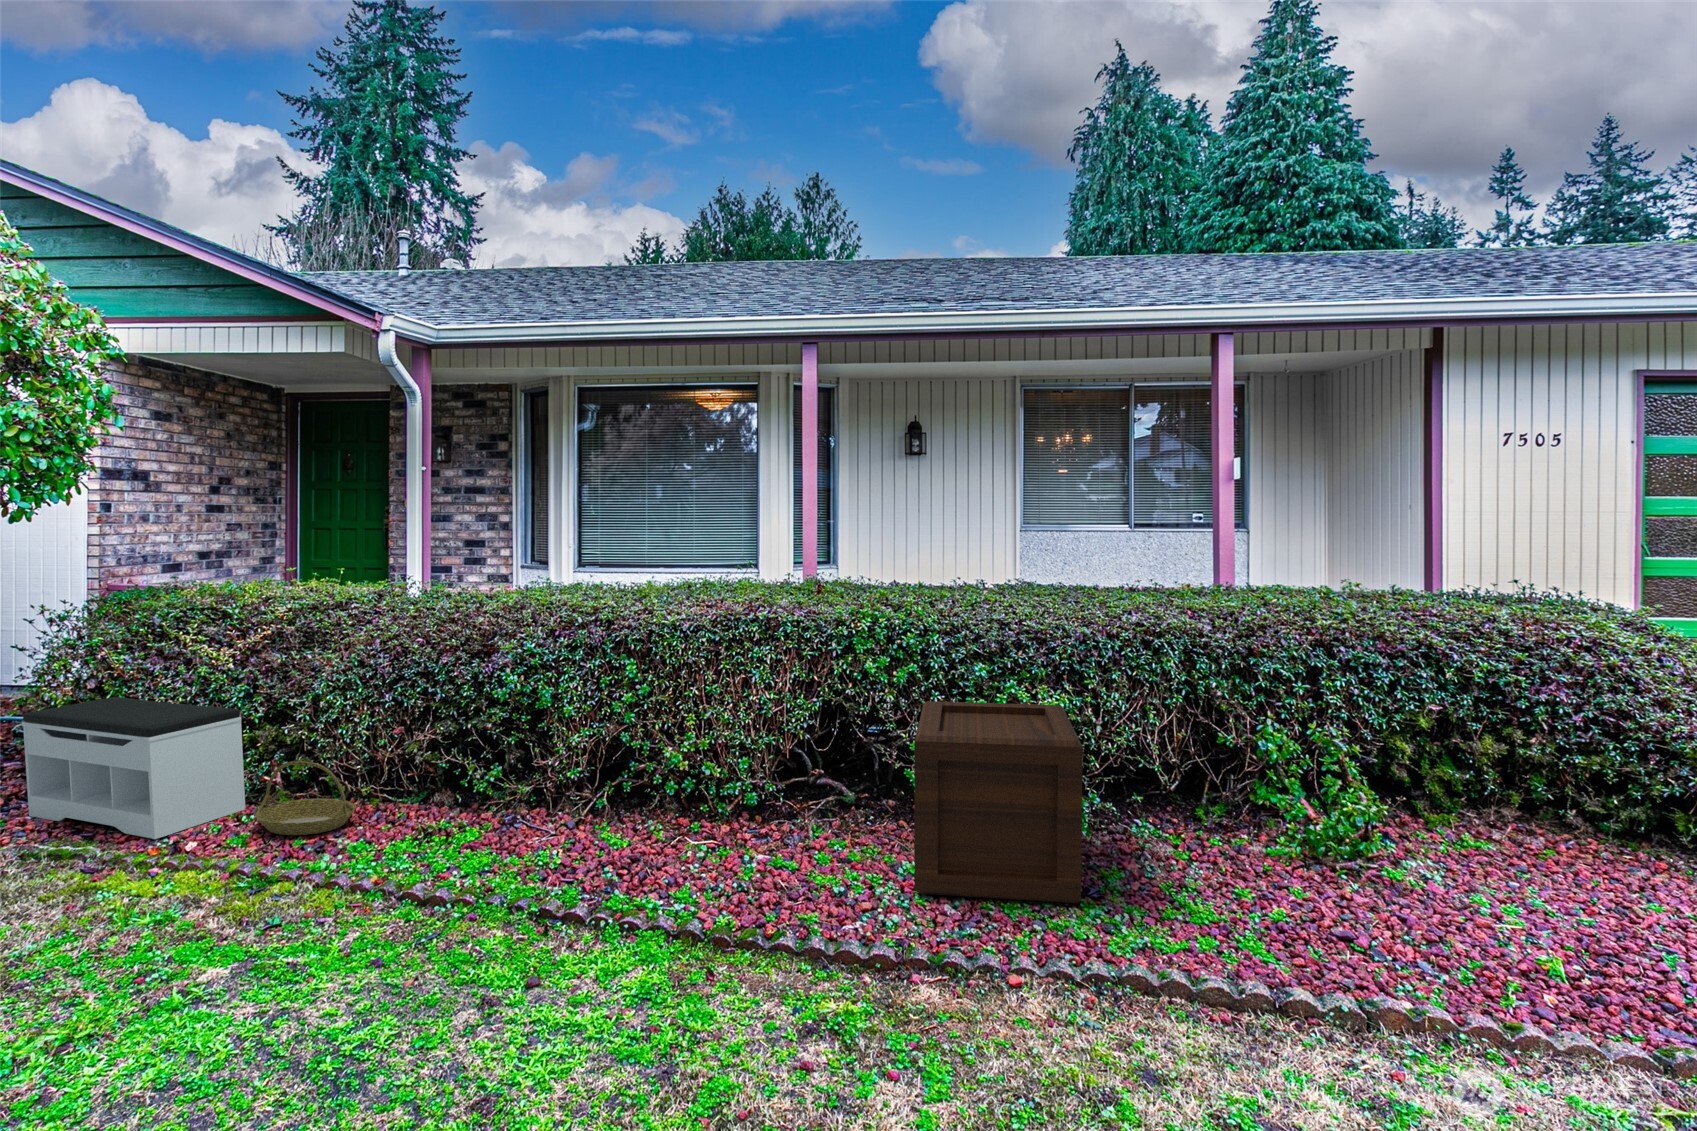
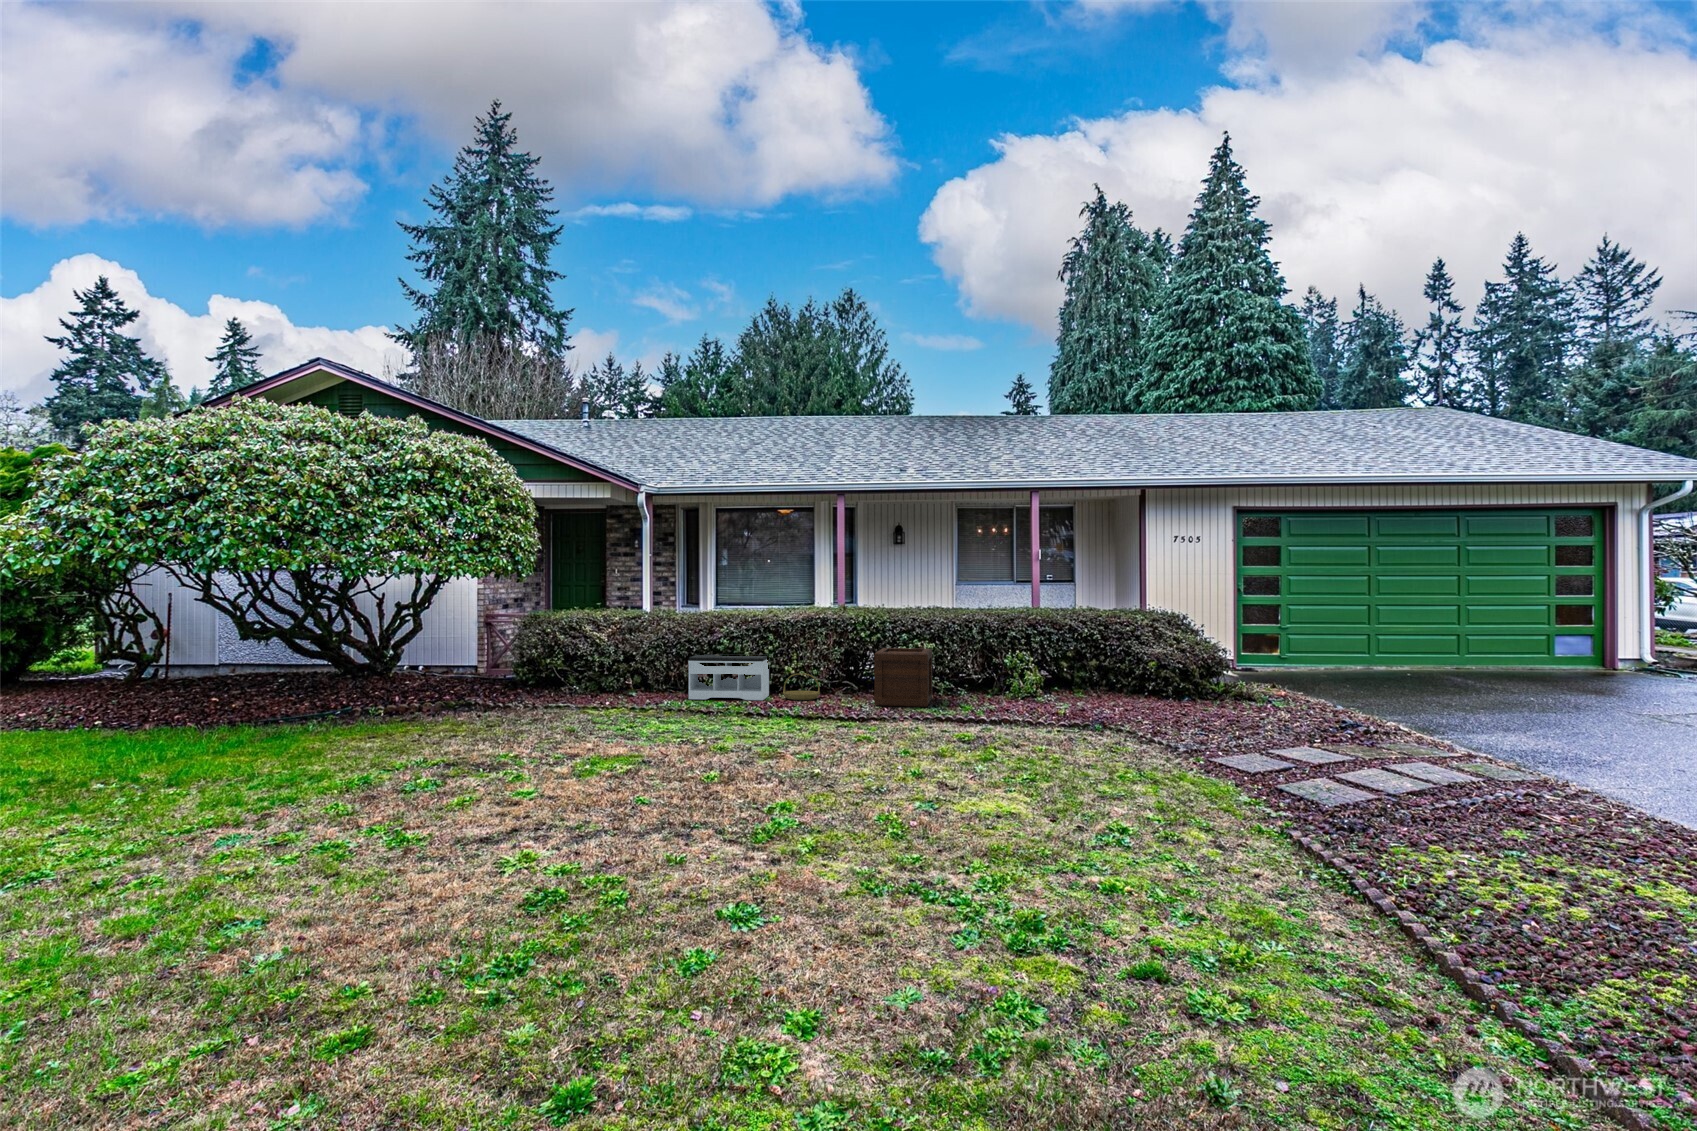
bench: present [22,697,245,839] -> present [688,655,769,700]
basket: present [255,761,356,835] -> present [783,673,820,700]

